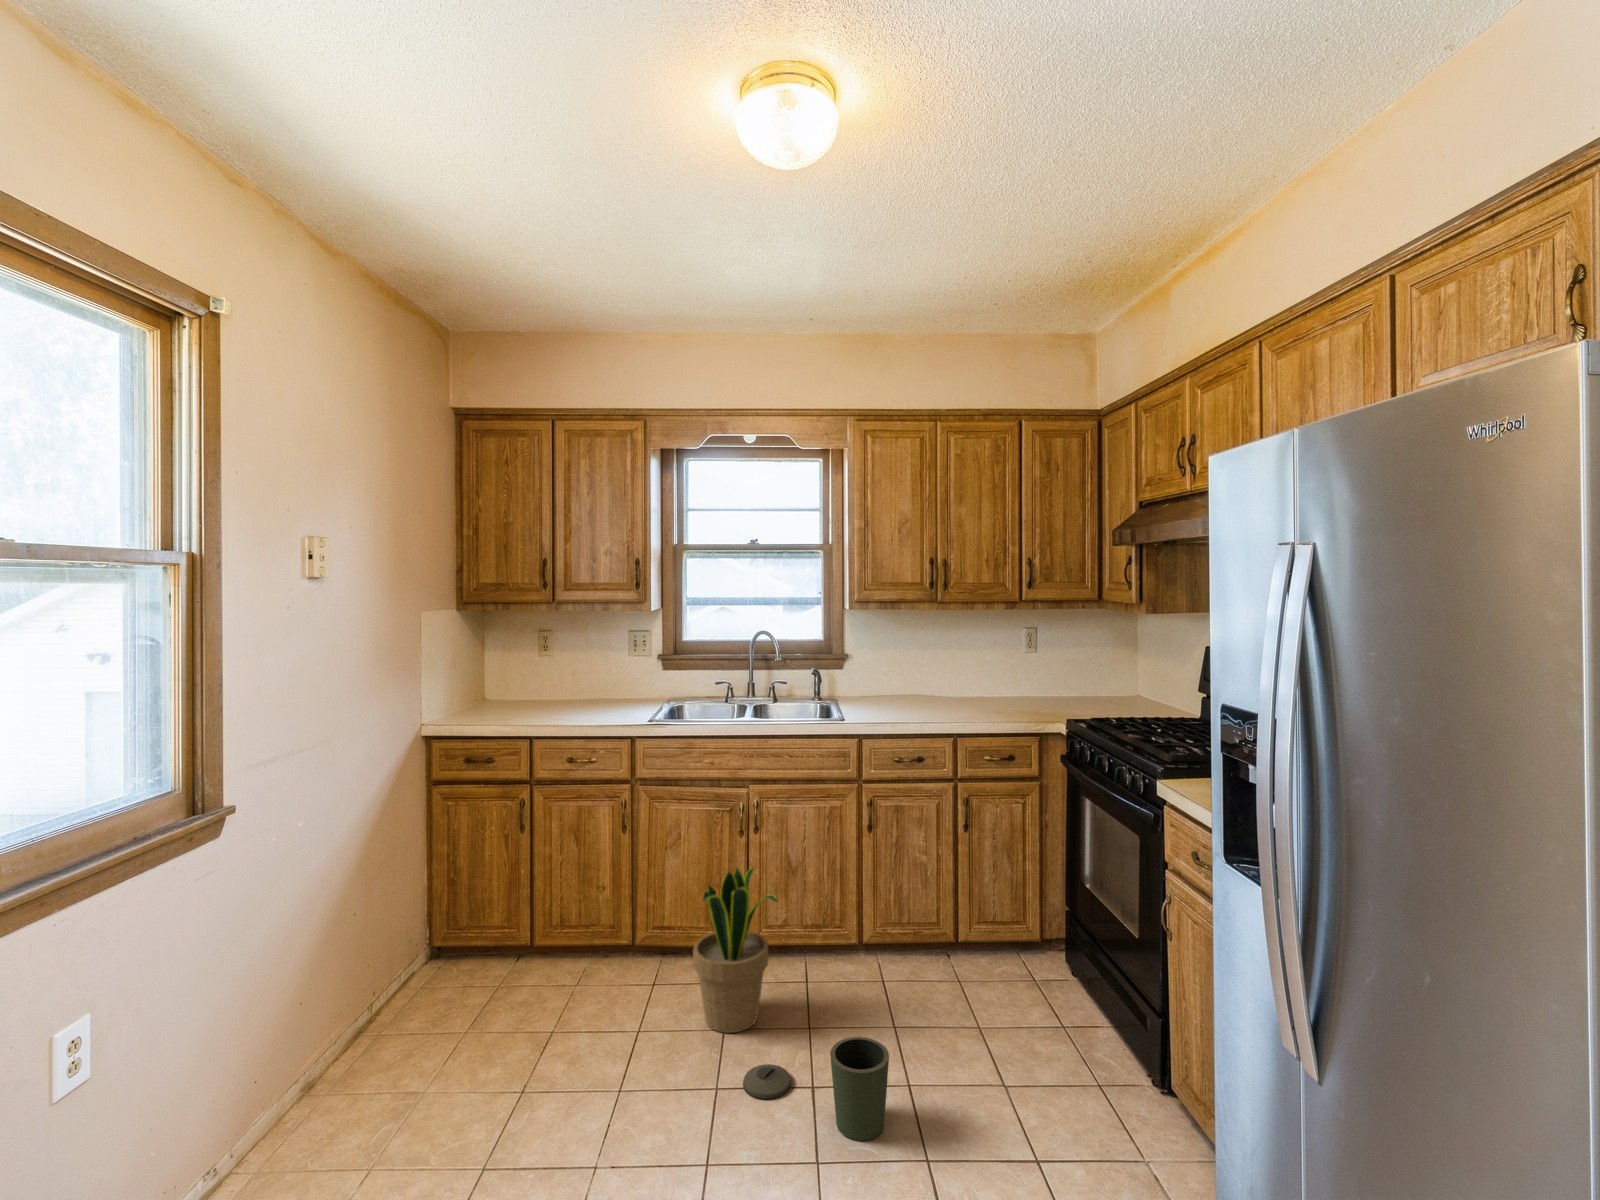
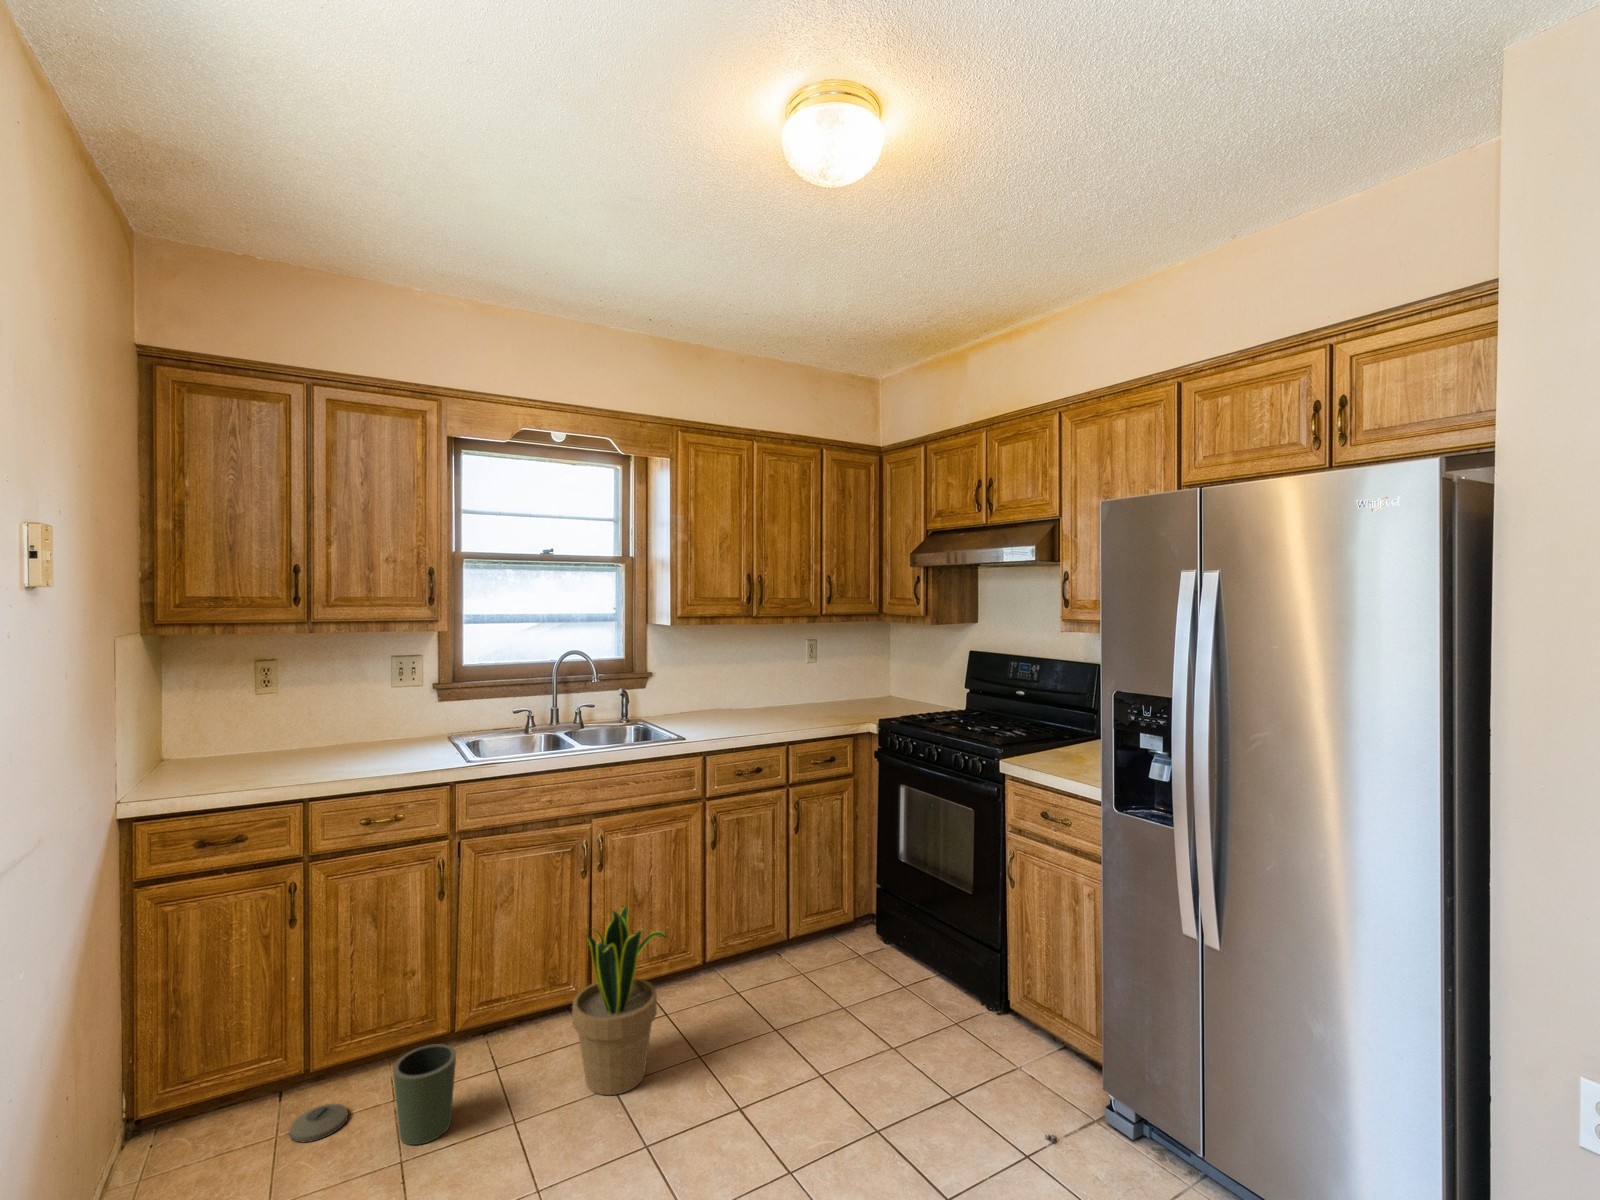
trash can: present [743,1037,889,1141] -> present [289,1044,456,1145]

